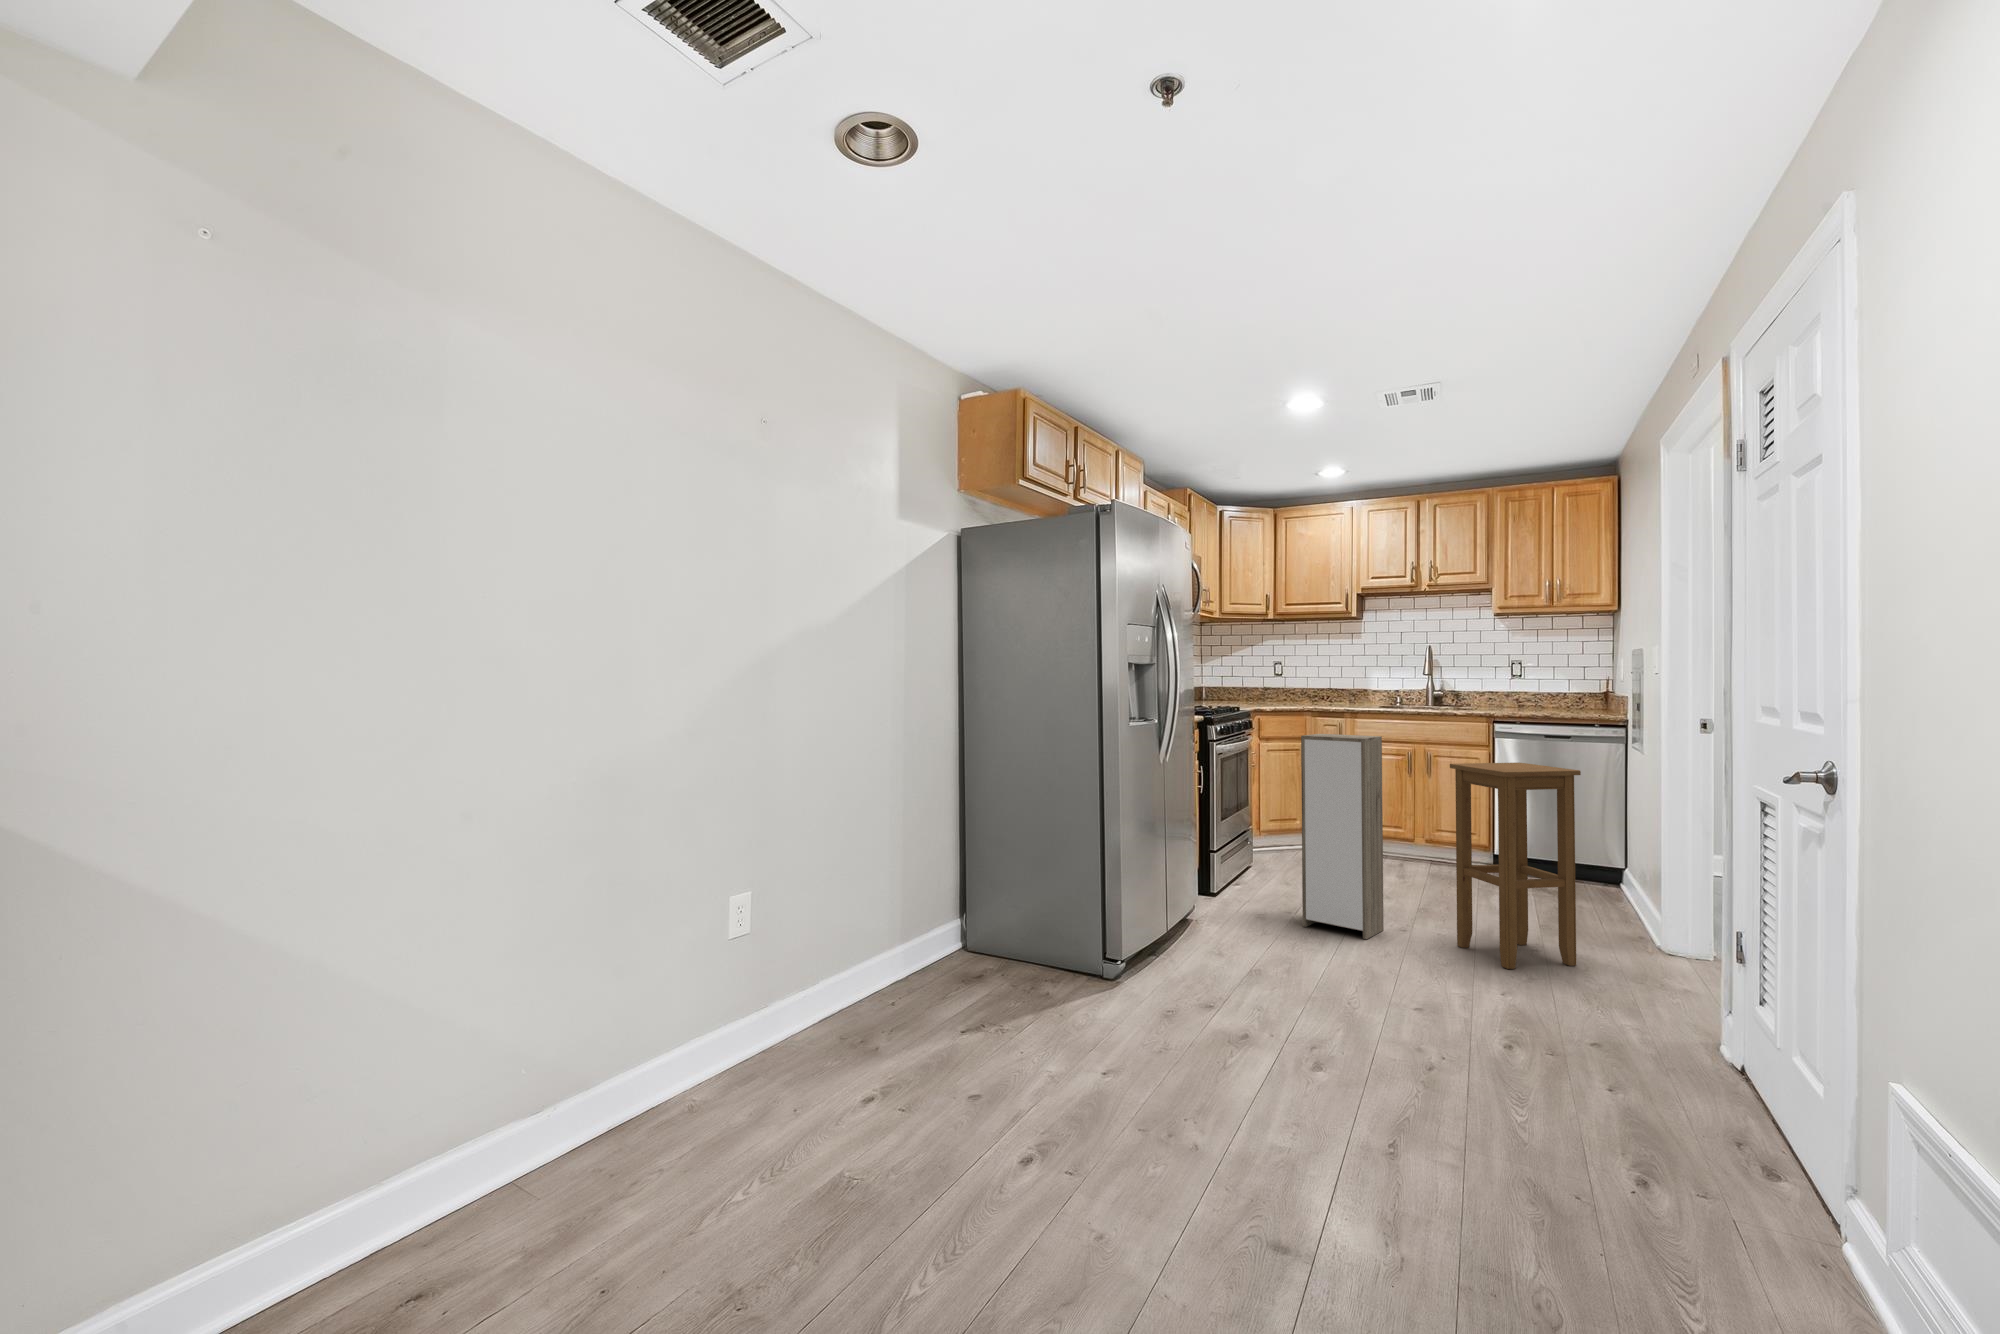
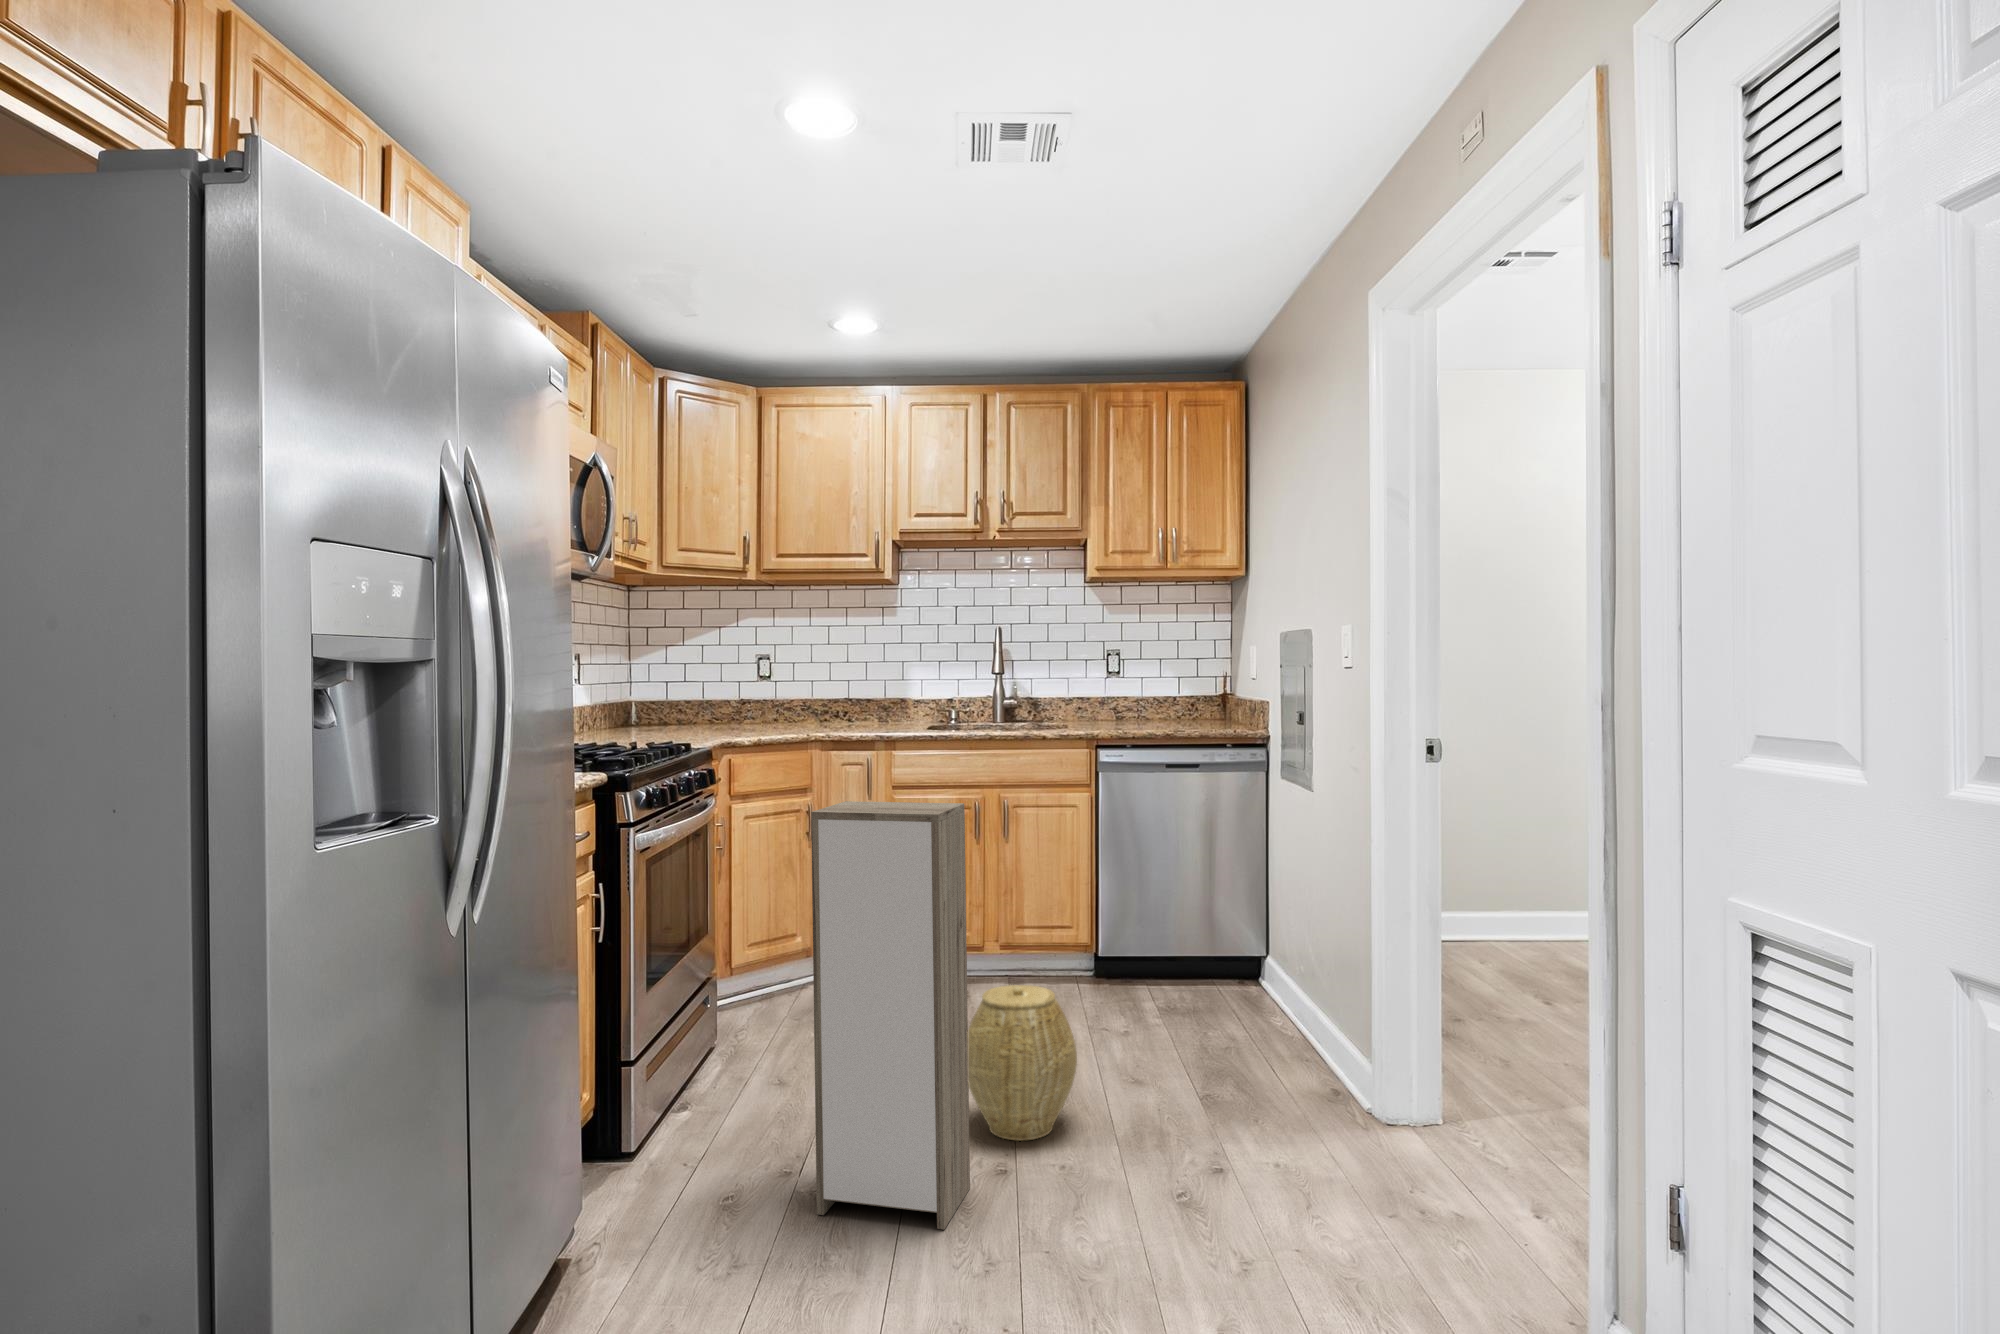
stool: present [1450,763,1581,969] -> none [1089,838,1307,1261]
woven basket: none [1385,840,1453,921] -> present [968,985,1077,1141]

